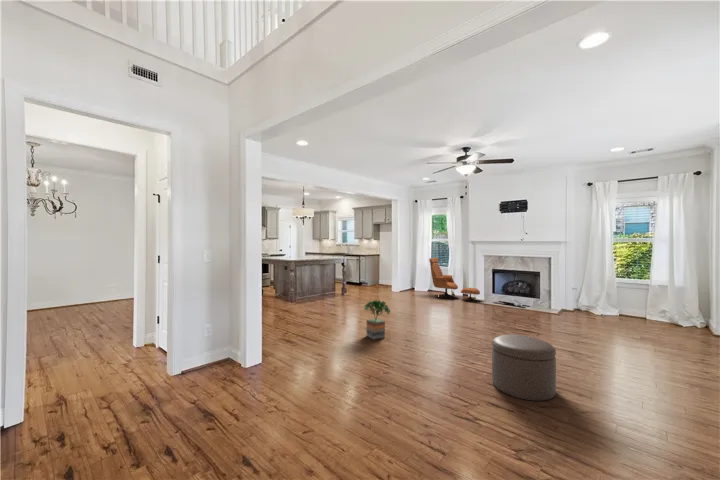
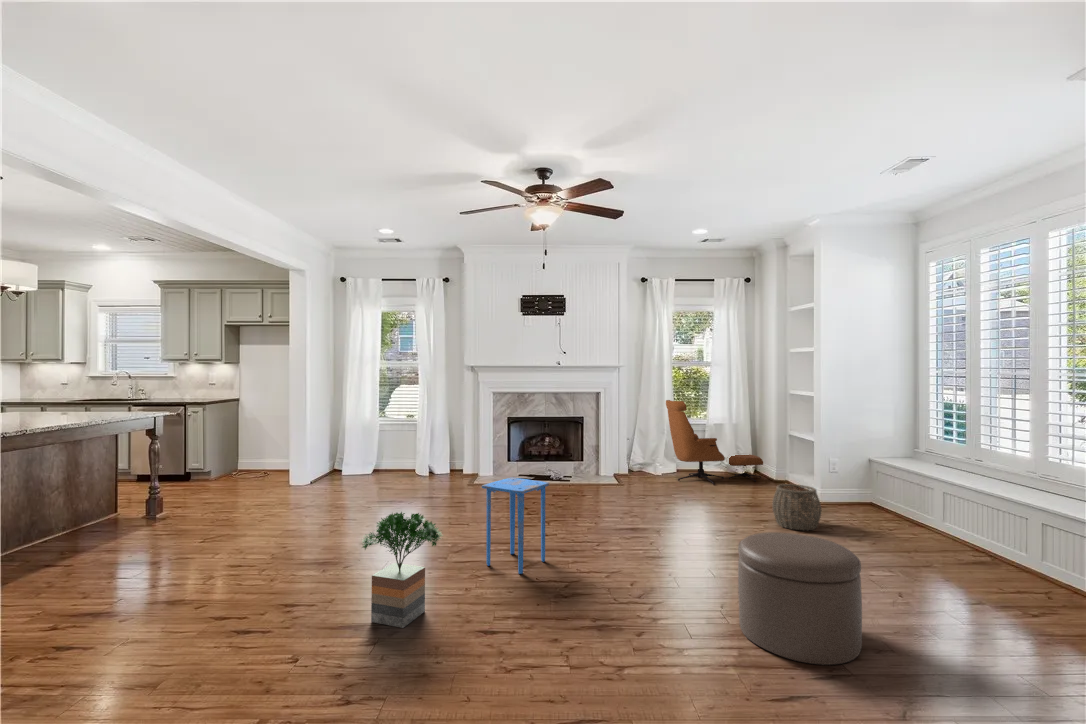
lounge chair: present [429,258,480,302] -> present [666,400,763,485]
side table: none [423,296,453,337] -> present [482,478,549,574]
woven basket: none [627,328,671,363] -> present [772,484,822,531]

